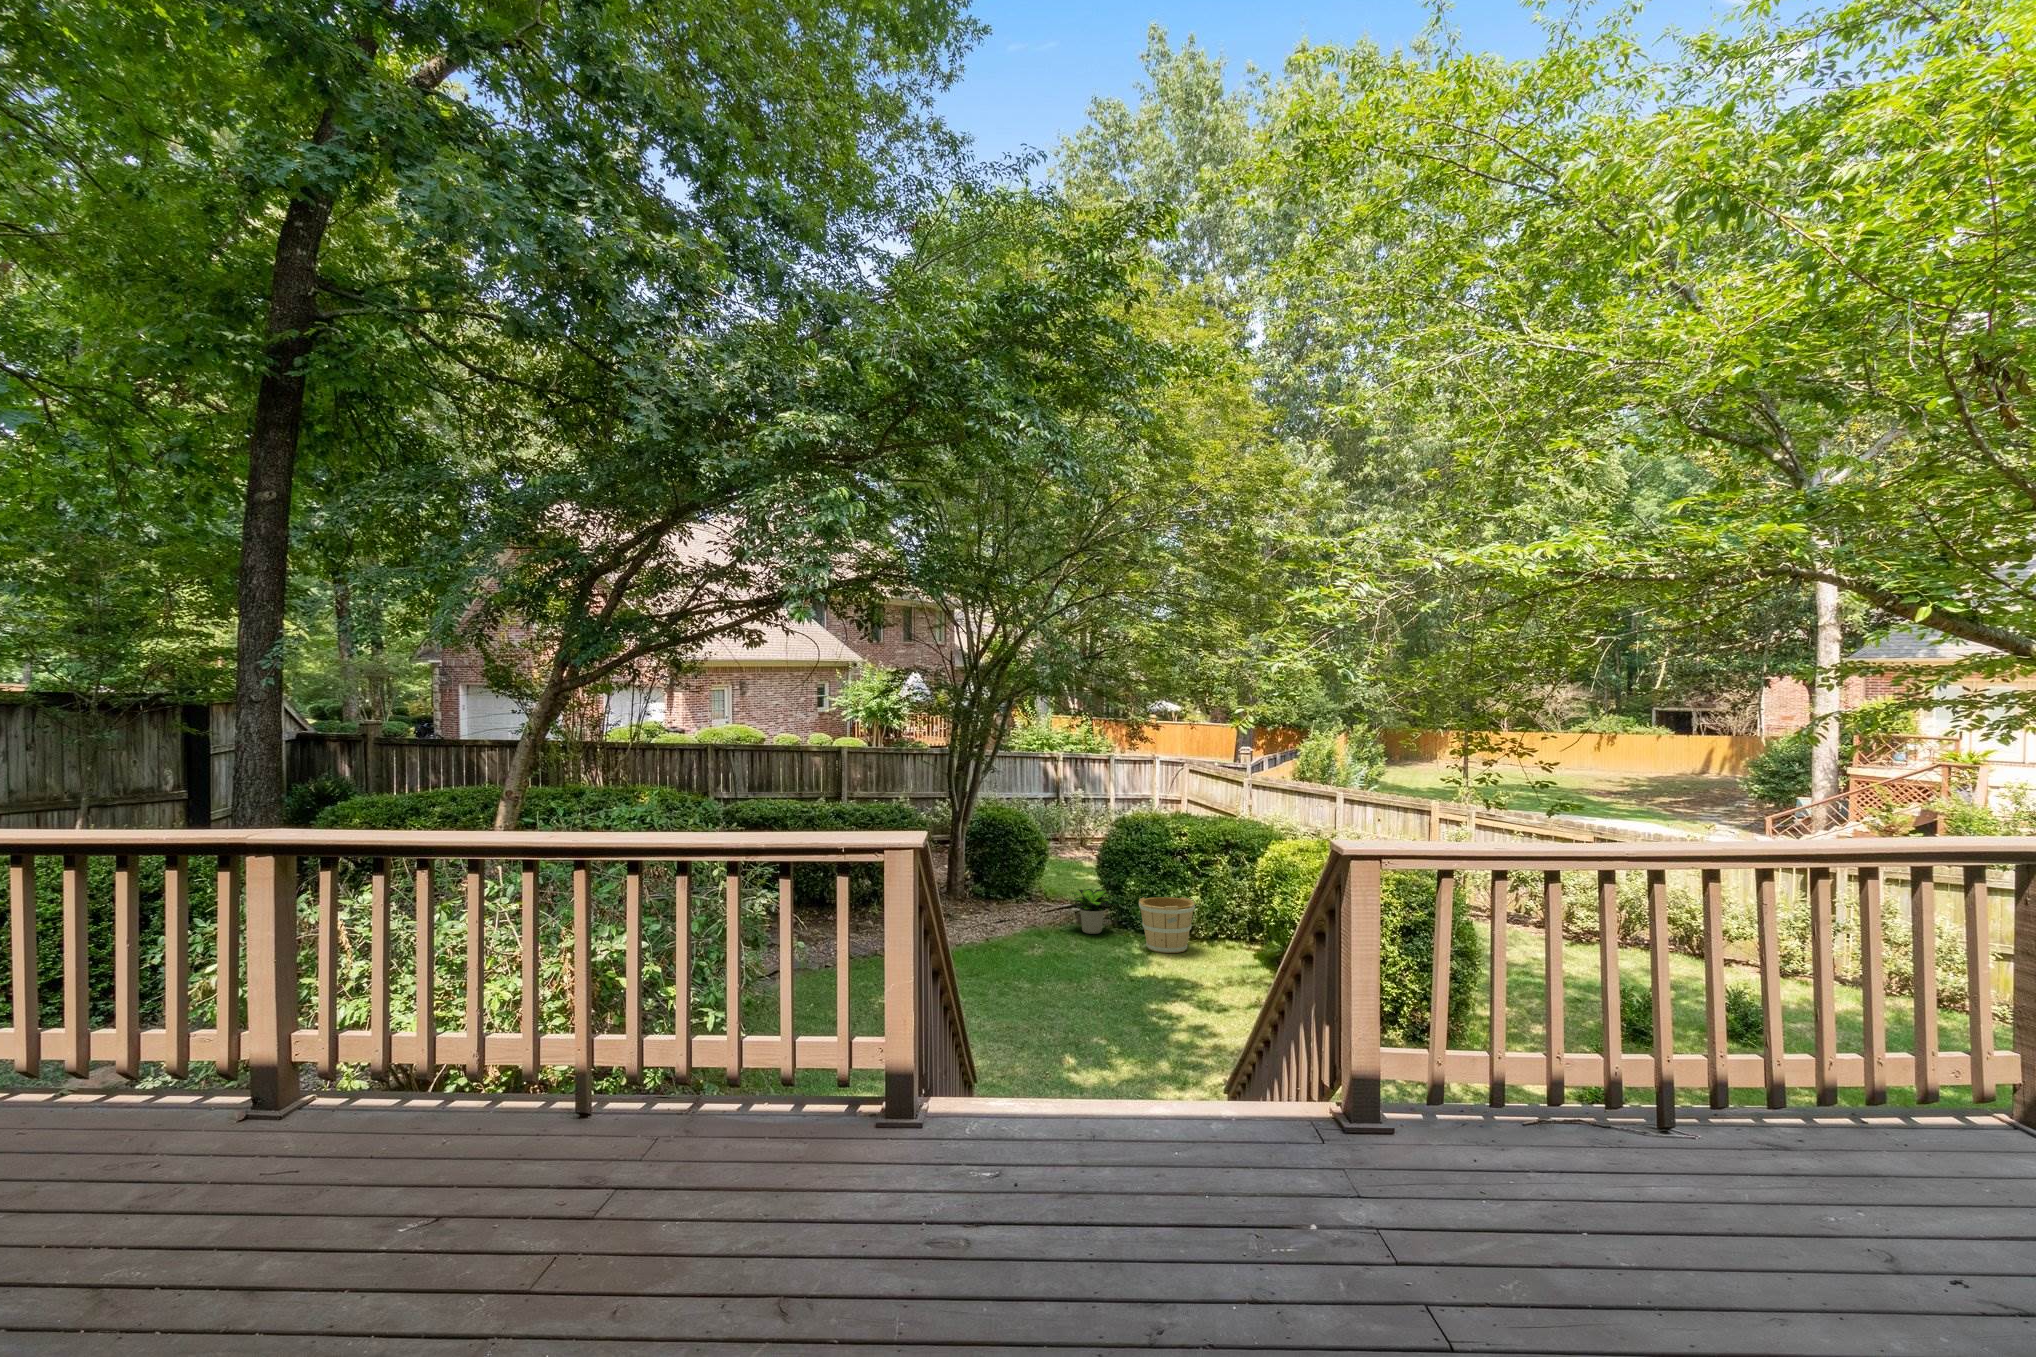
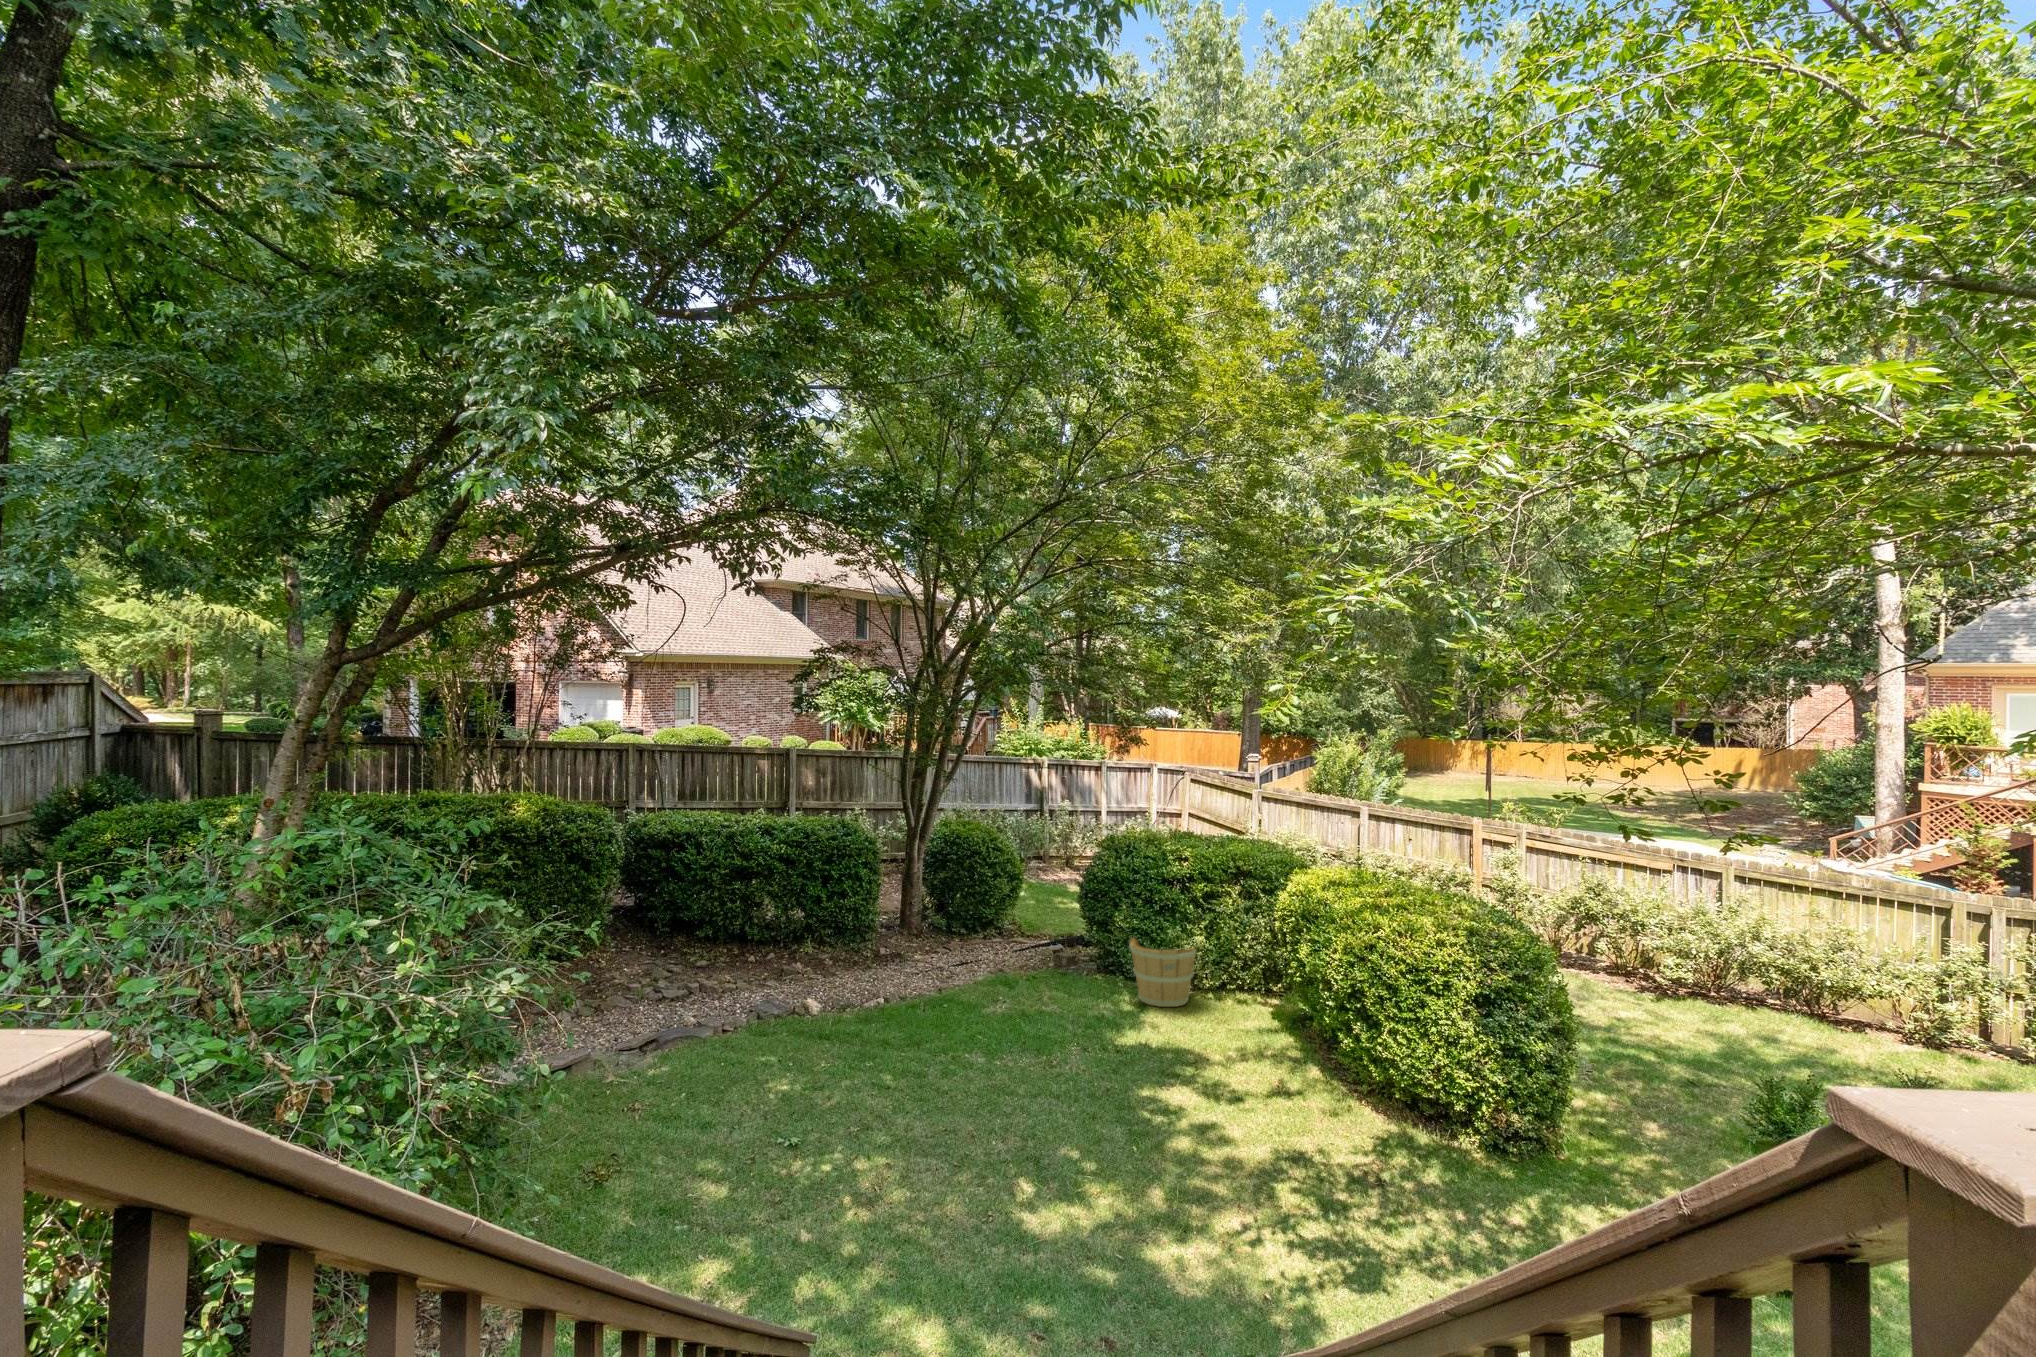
potted plant: present [1072,889,1113,934] -> none [1047,924,1106,980]

